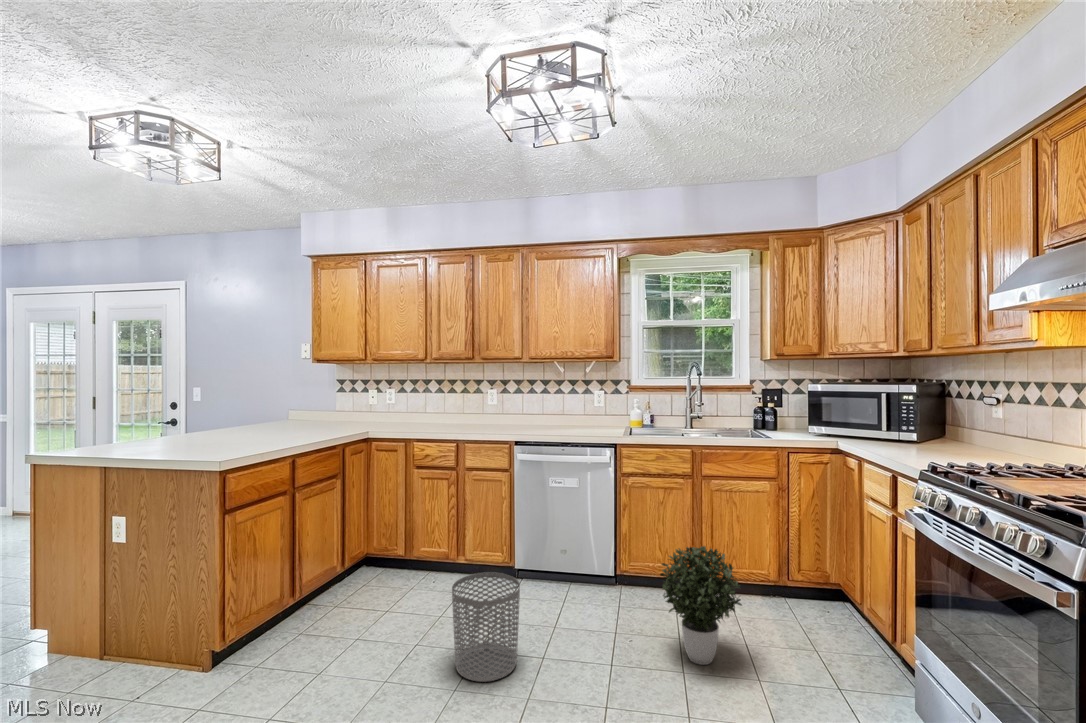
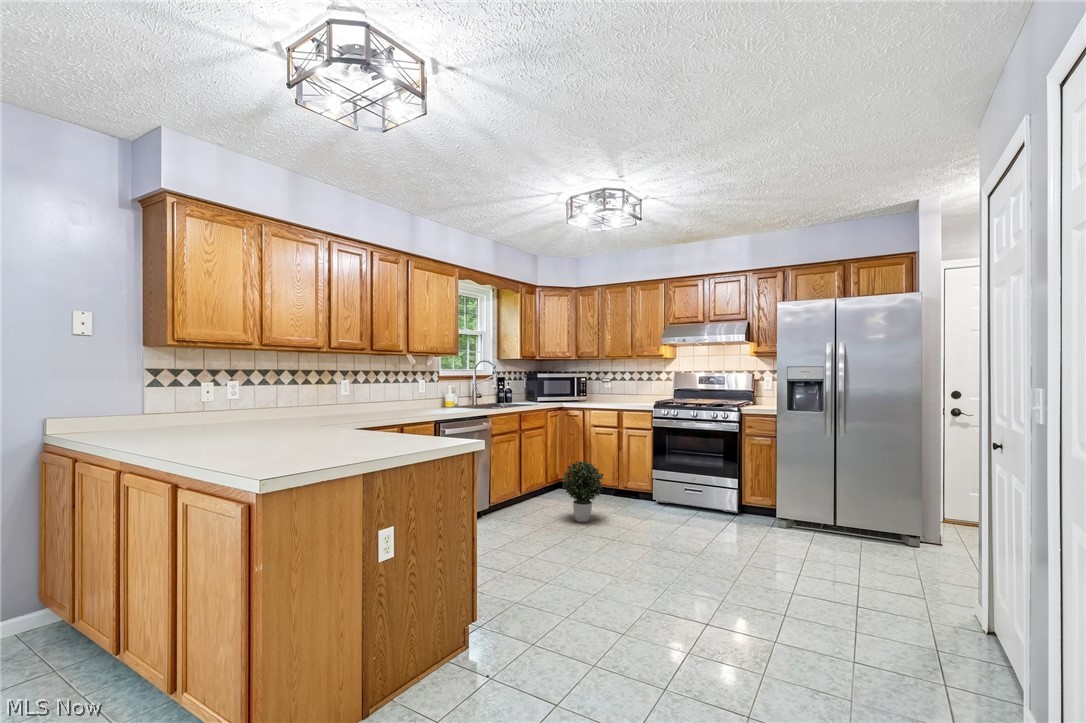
waste bin: present [452,572,520,682] -> none [527,501,571,566]

